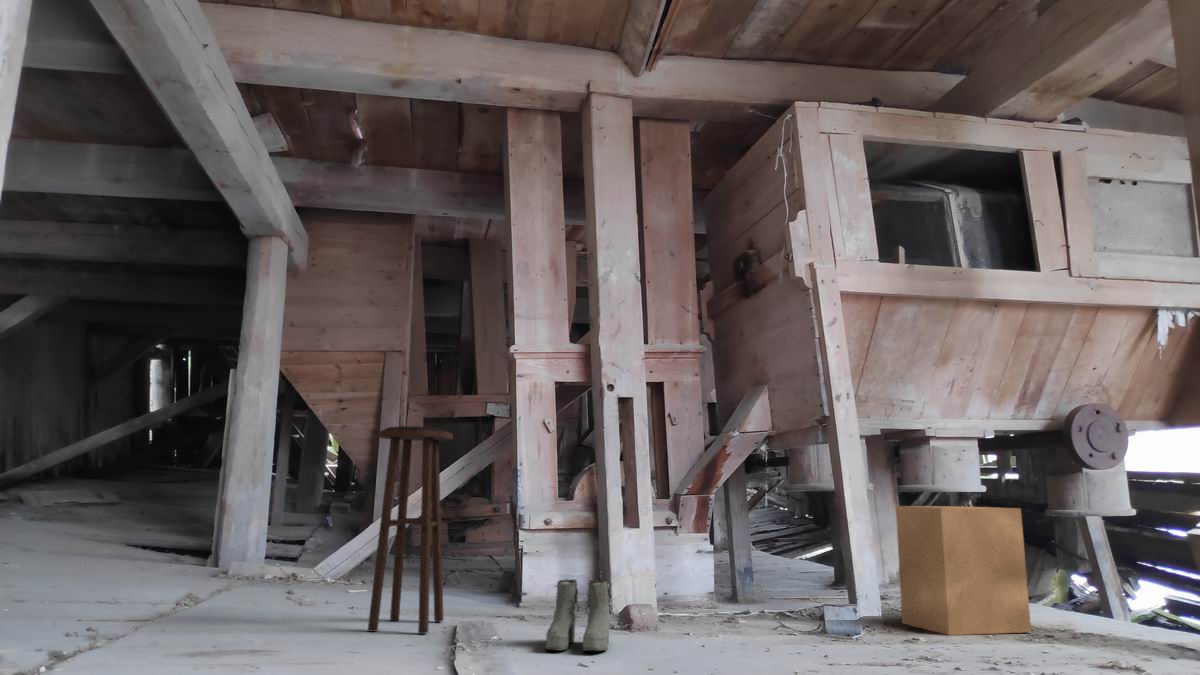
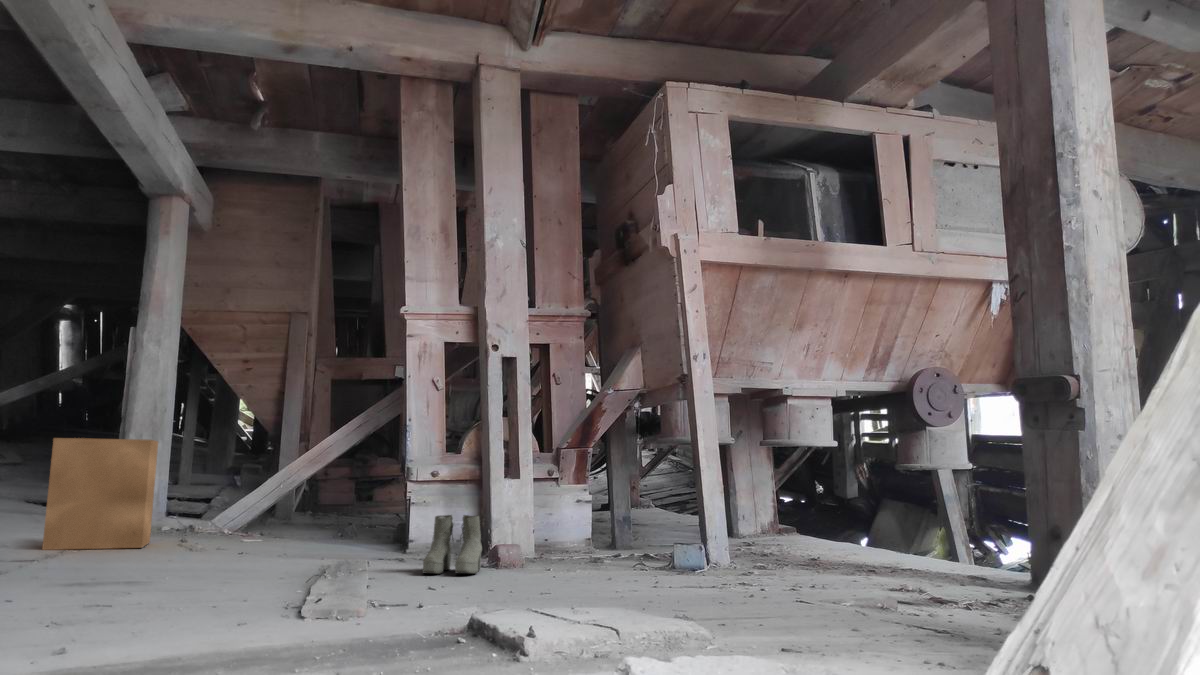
stool: present [368,426,453,633] -> none [262,380,342,565]
cardboard box: present [896,506,1031,635] -> present [42,438,158,550]

